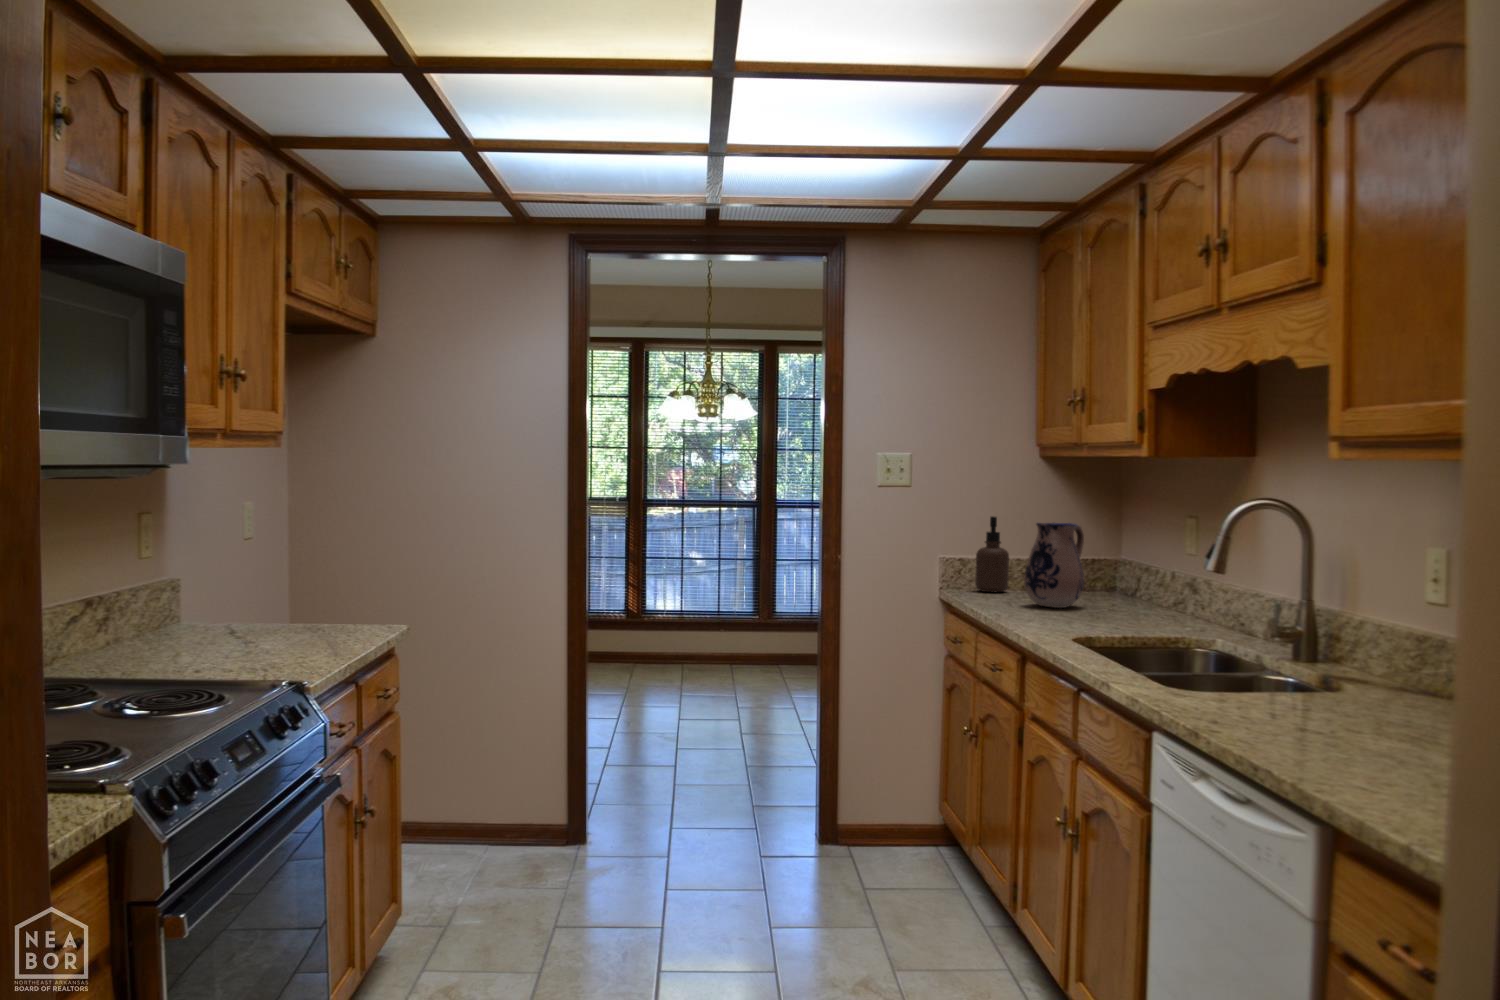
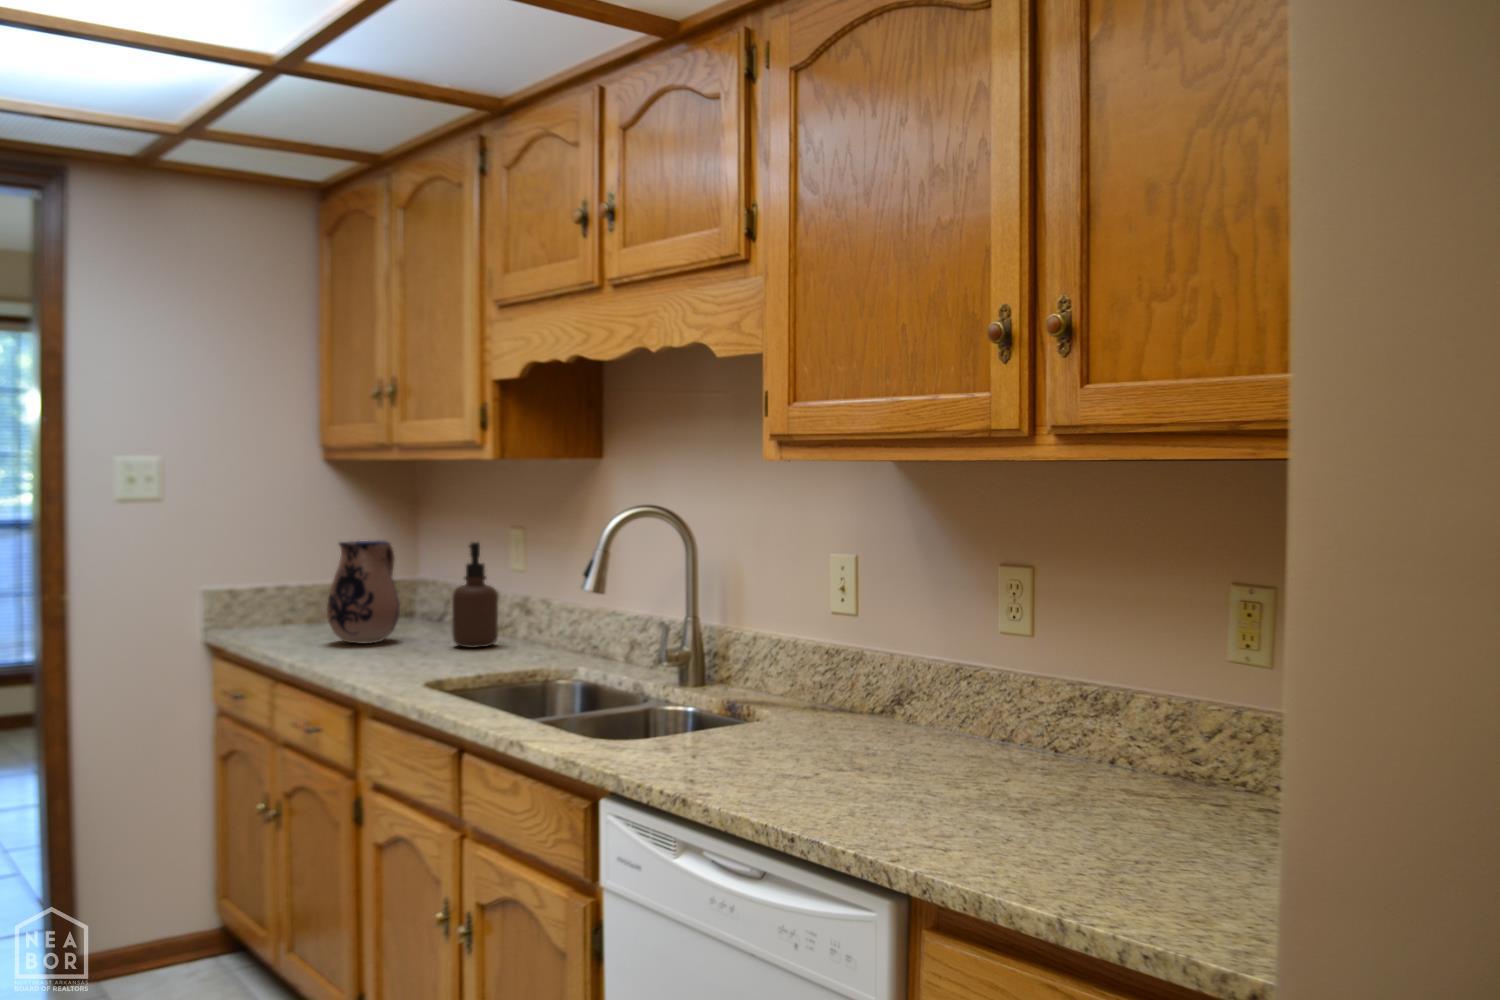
soap dispenser: present [975,516,1009,592] -> present [452,542,498,648]

